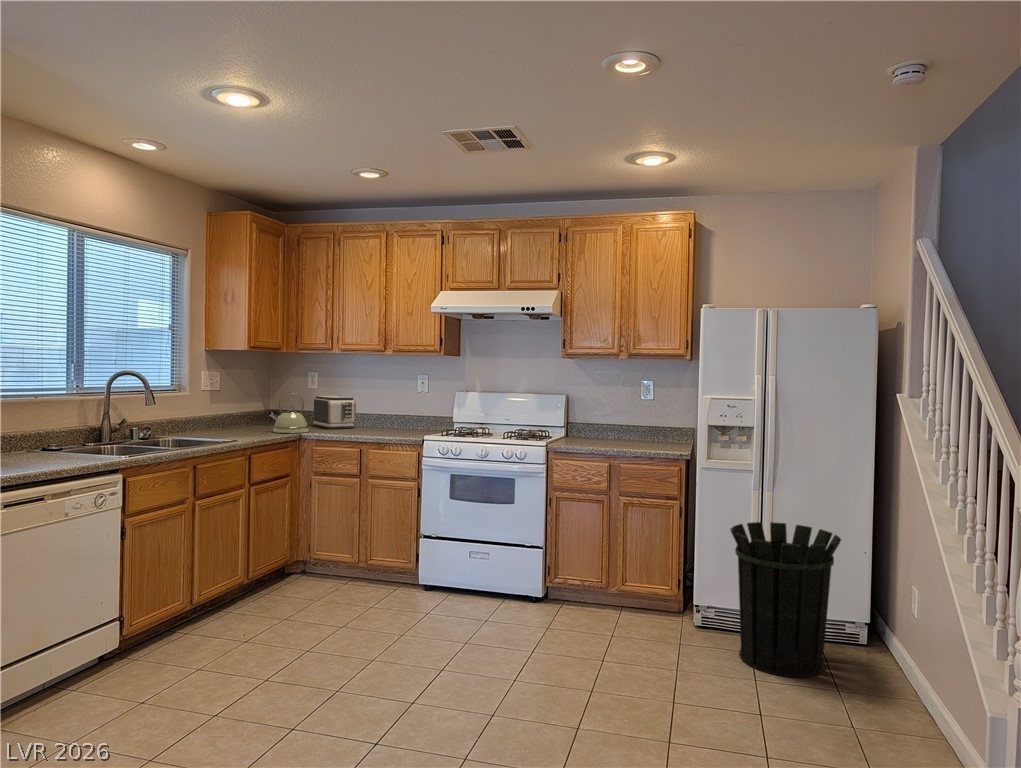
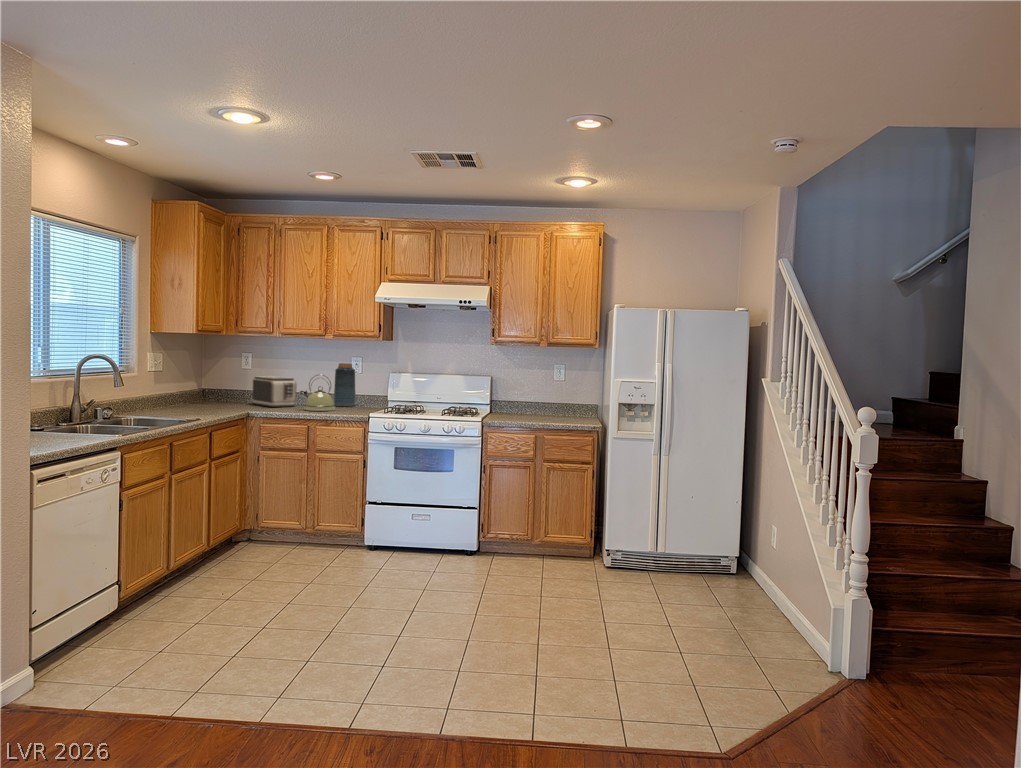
vase: none [396,381,420,428] -> present [334,363,356,406]
kettle: present [269,392,309,433] -> present [300,374,336,411]
waste bin: present [730,522,841,677] -> none [639,480,723,598]

